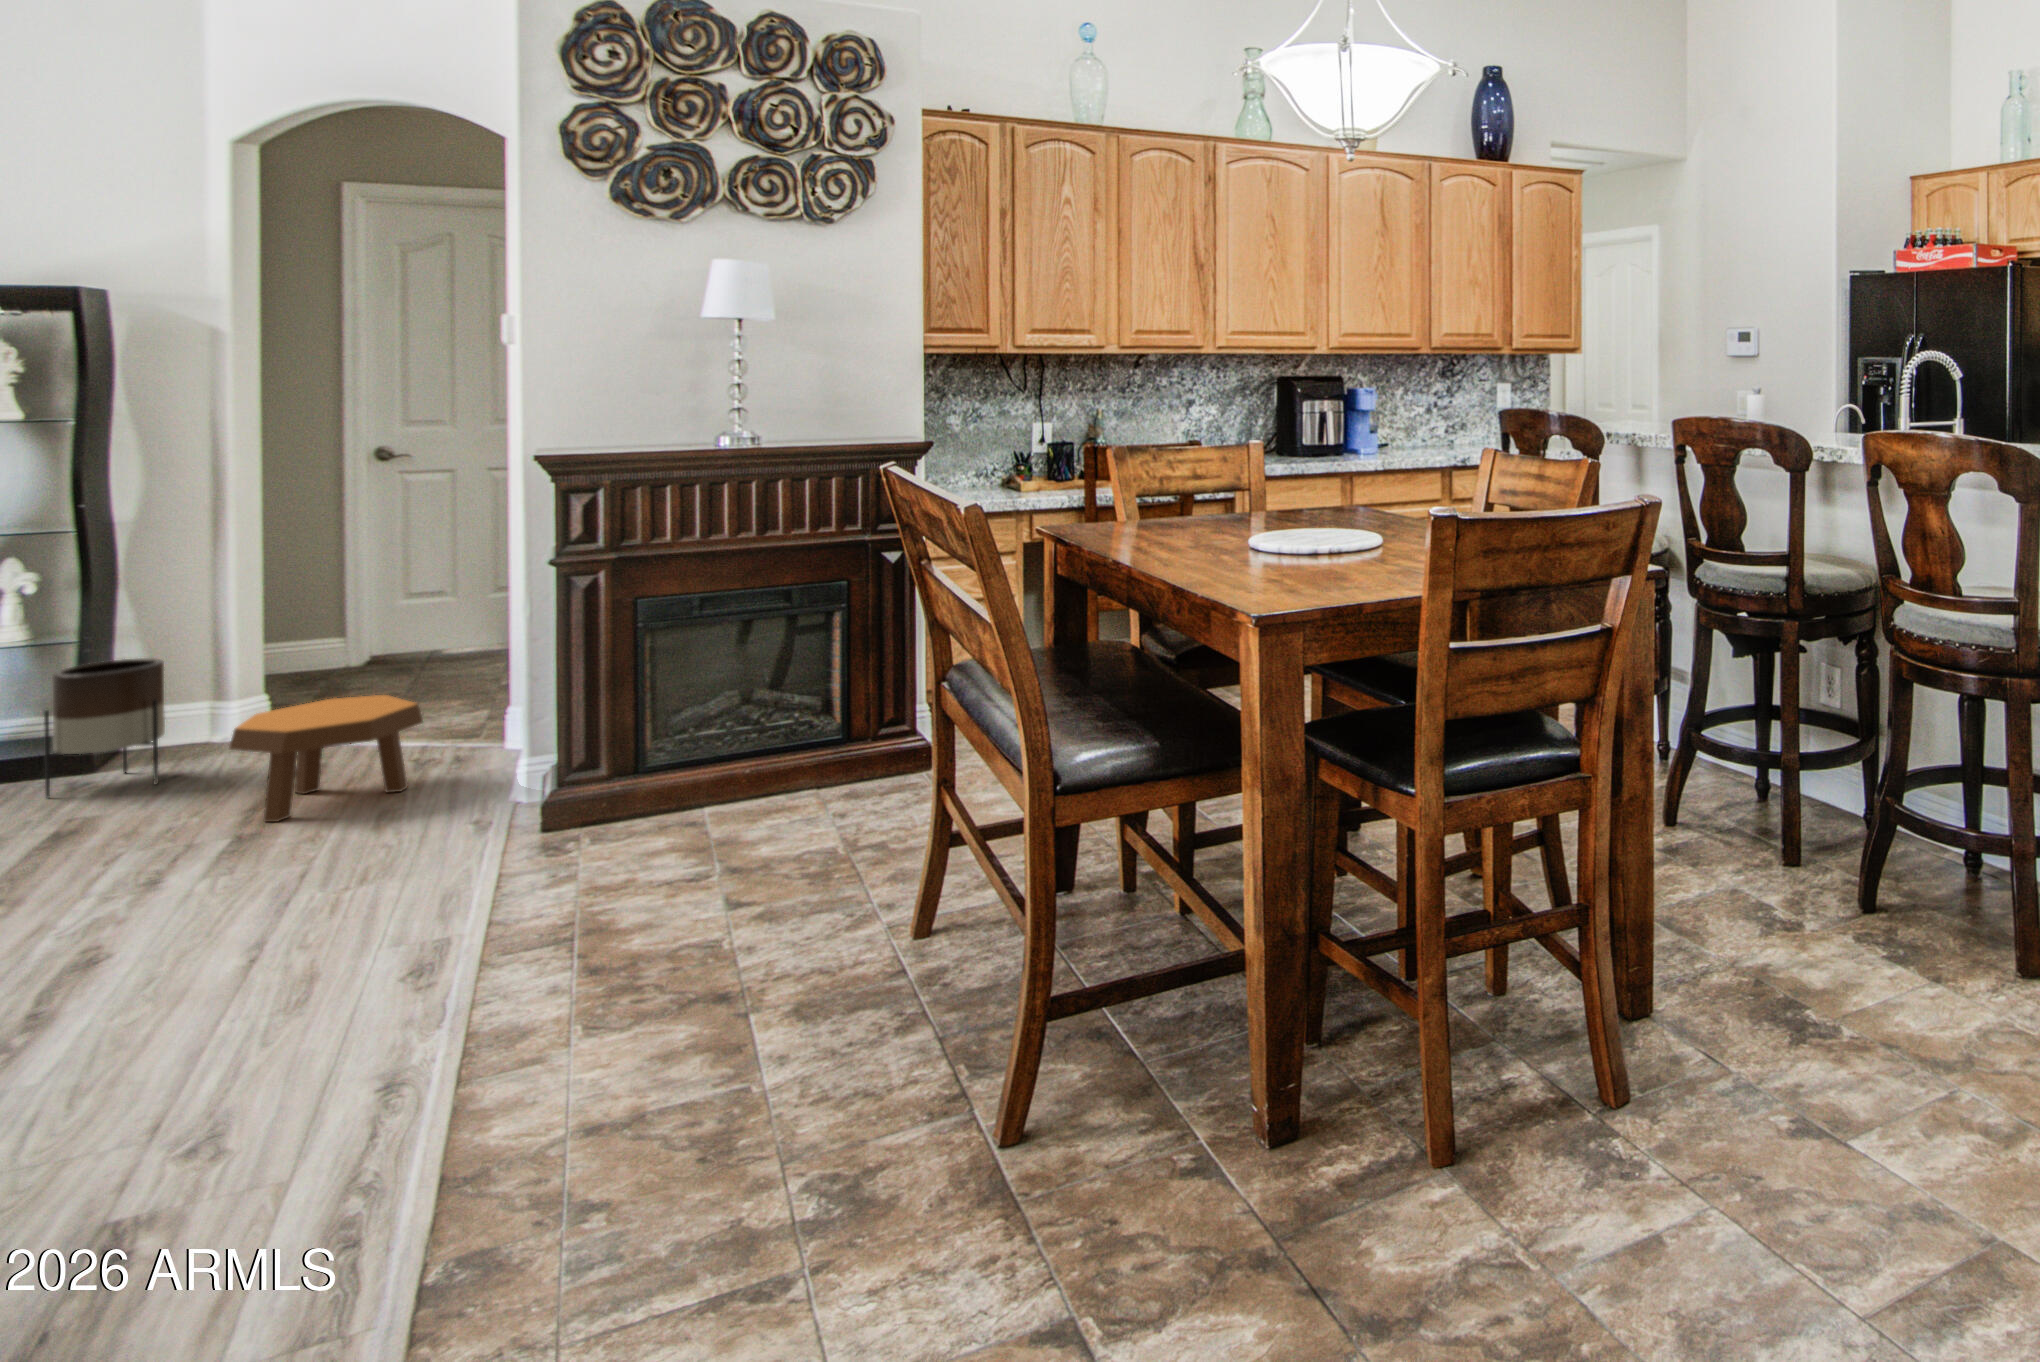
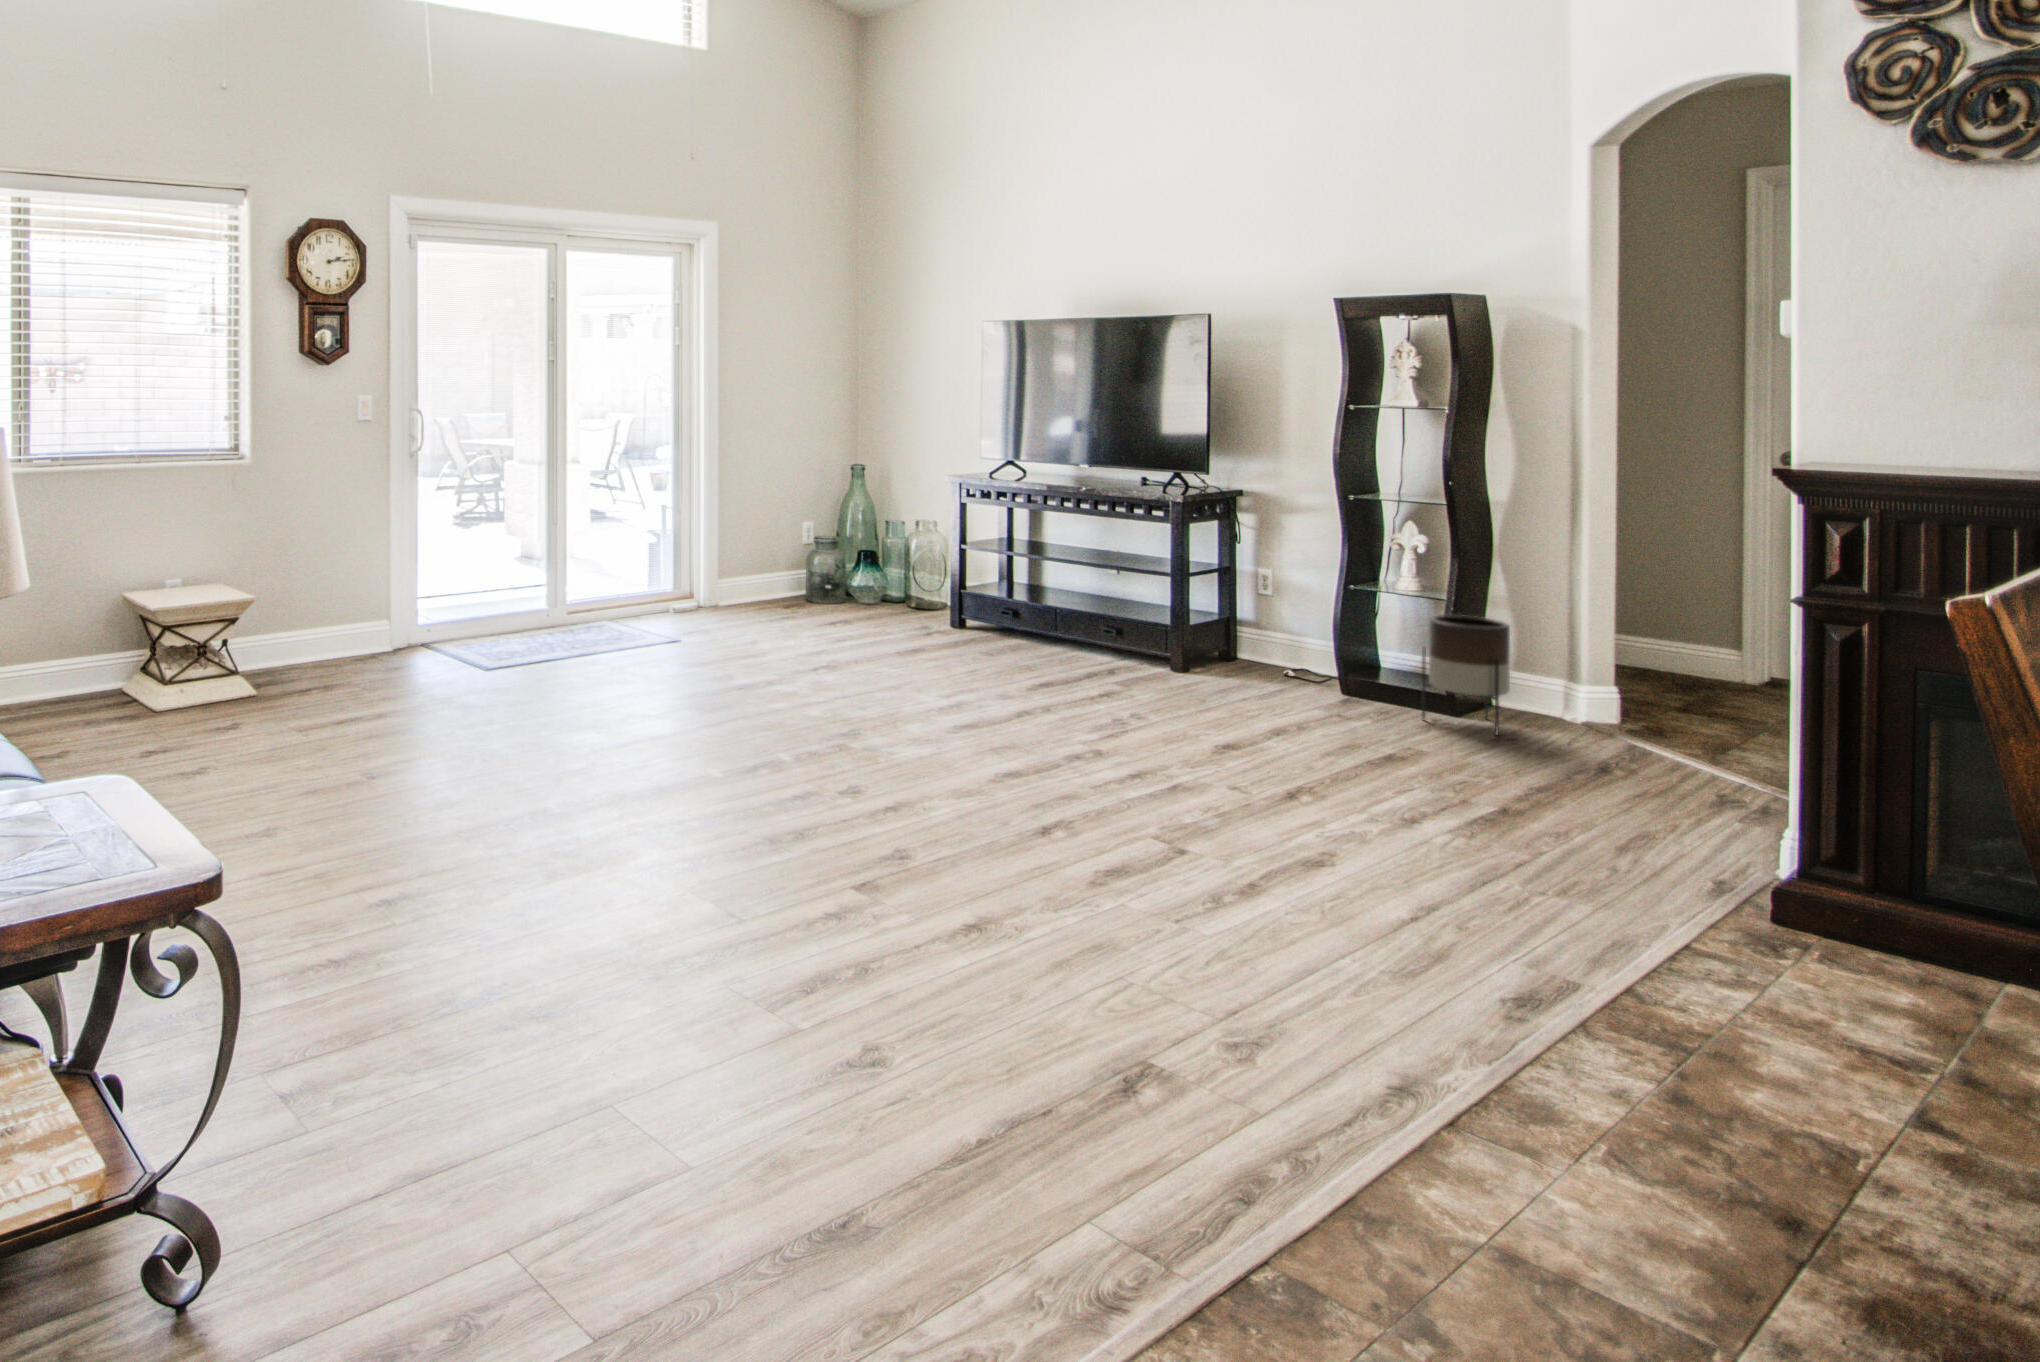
footstool: present [229,695,423,822] -> none [1518,694,1700,818]

